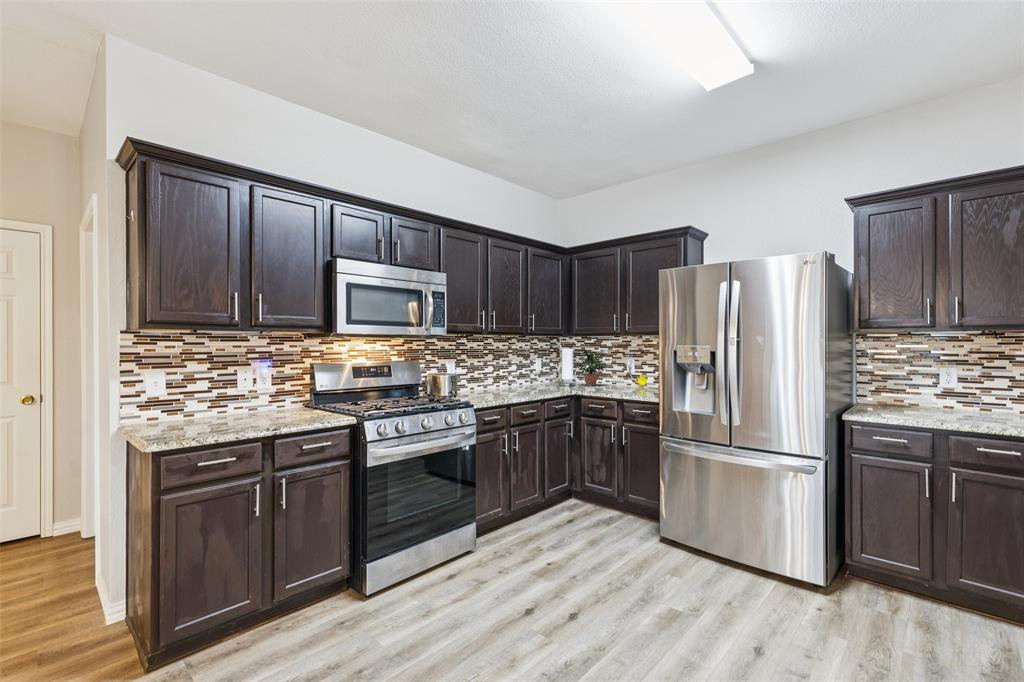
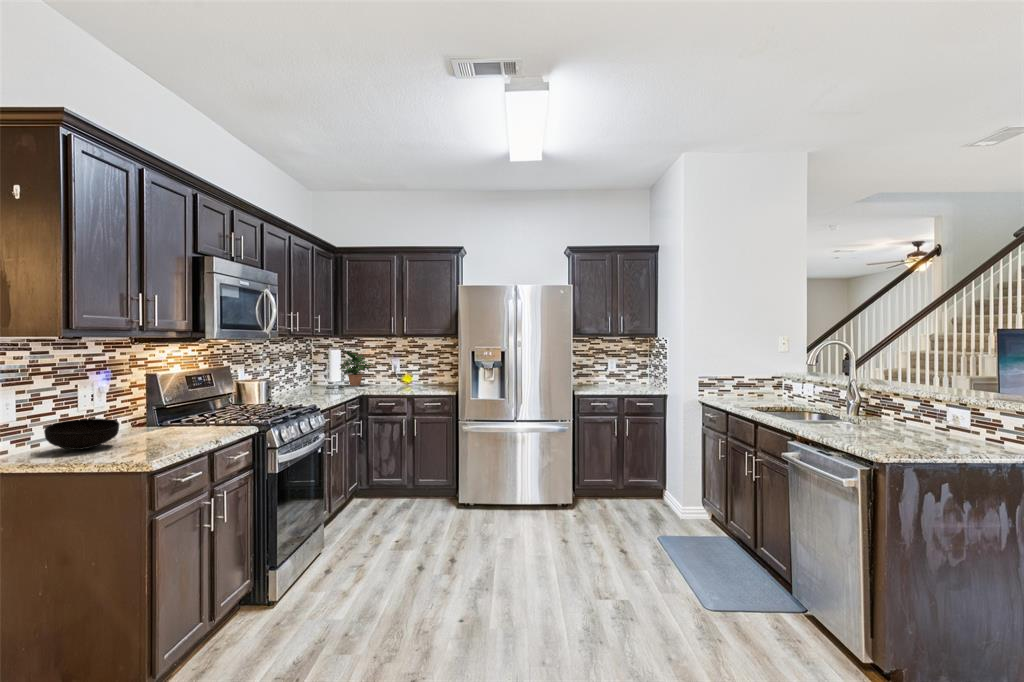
bowl: none [240,392,289,413] -> present [44,418,119,450]

